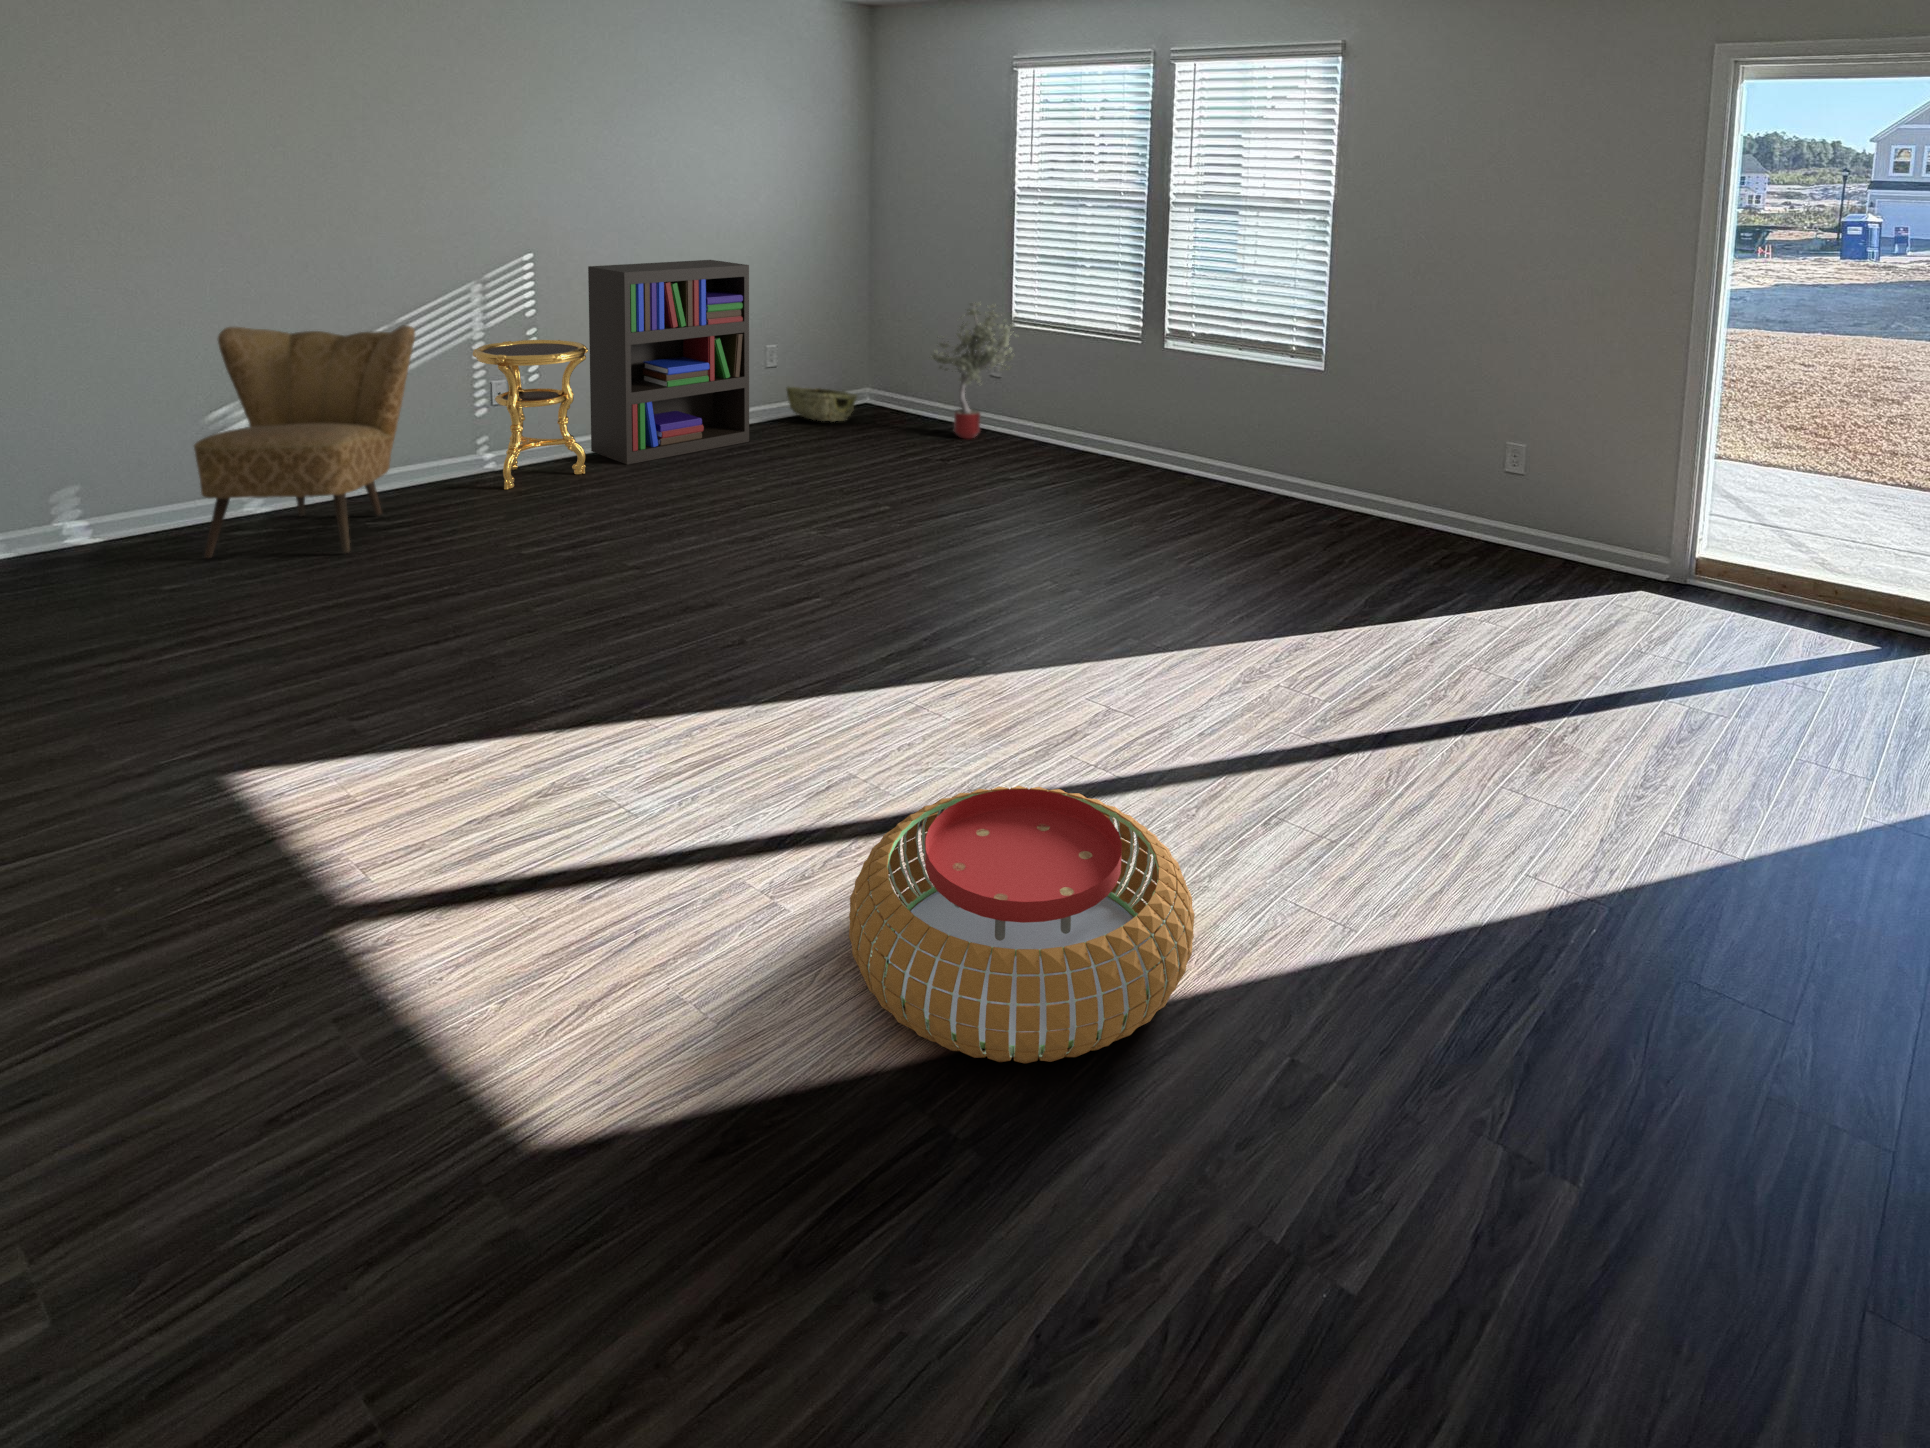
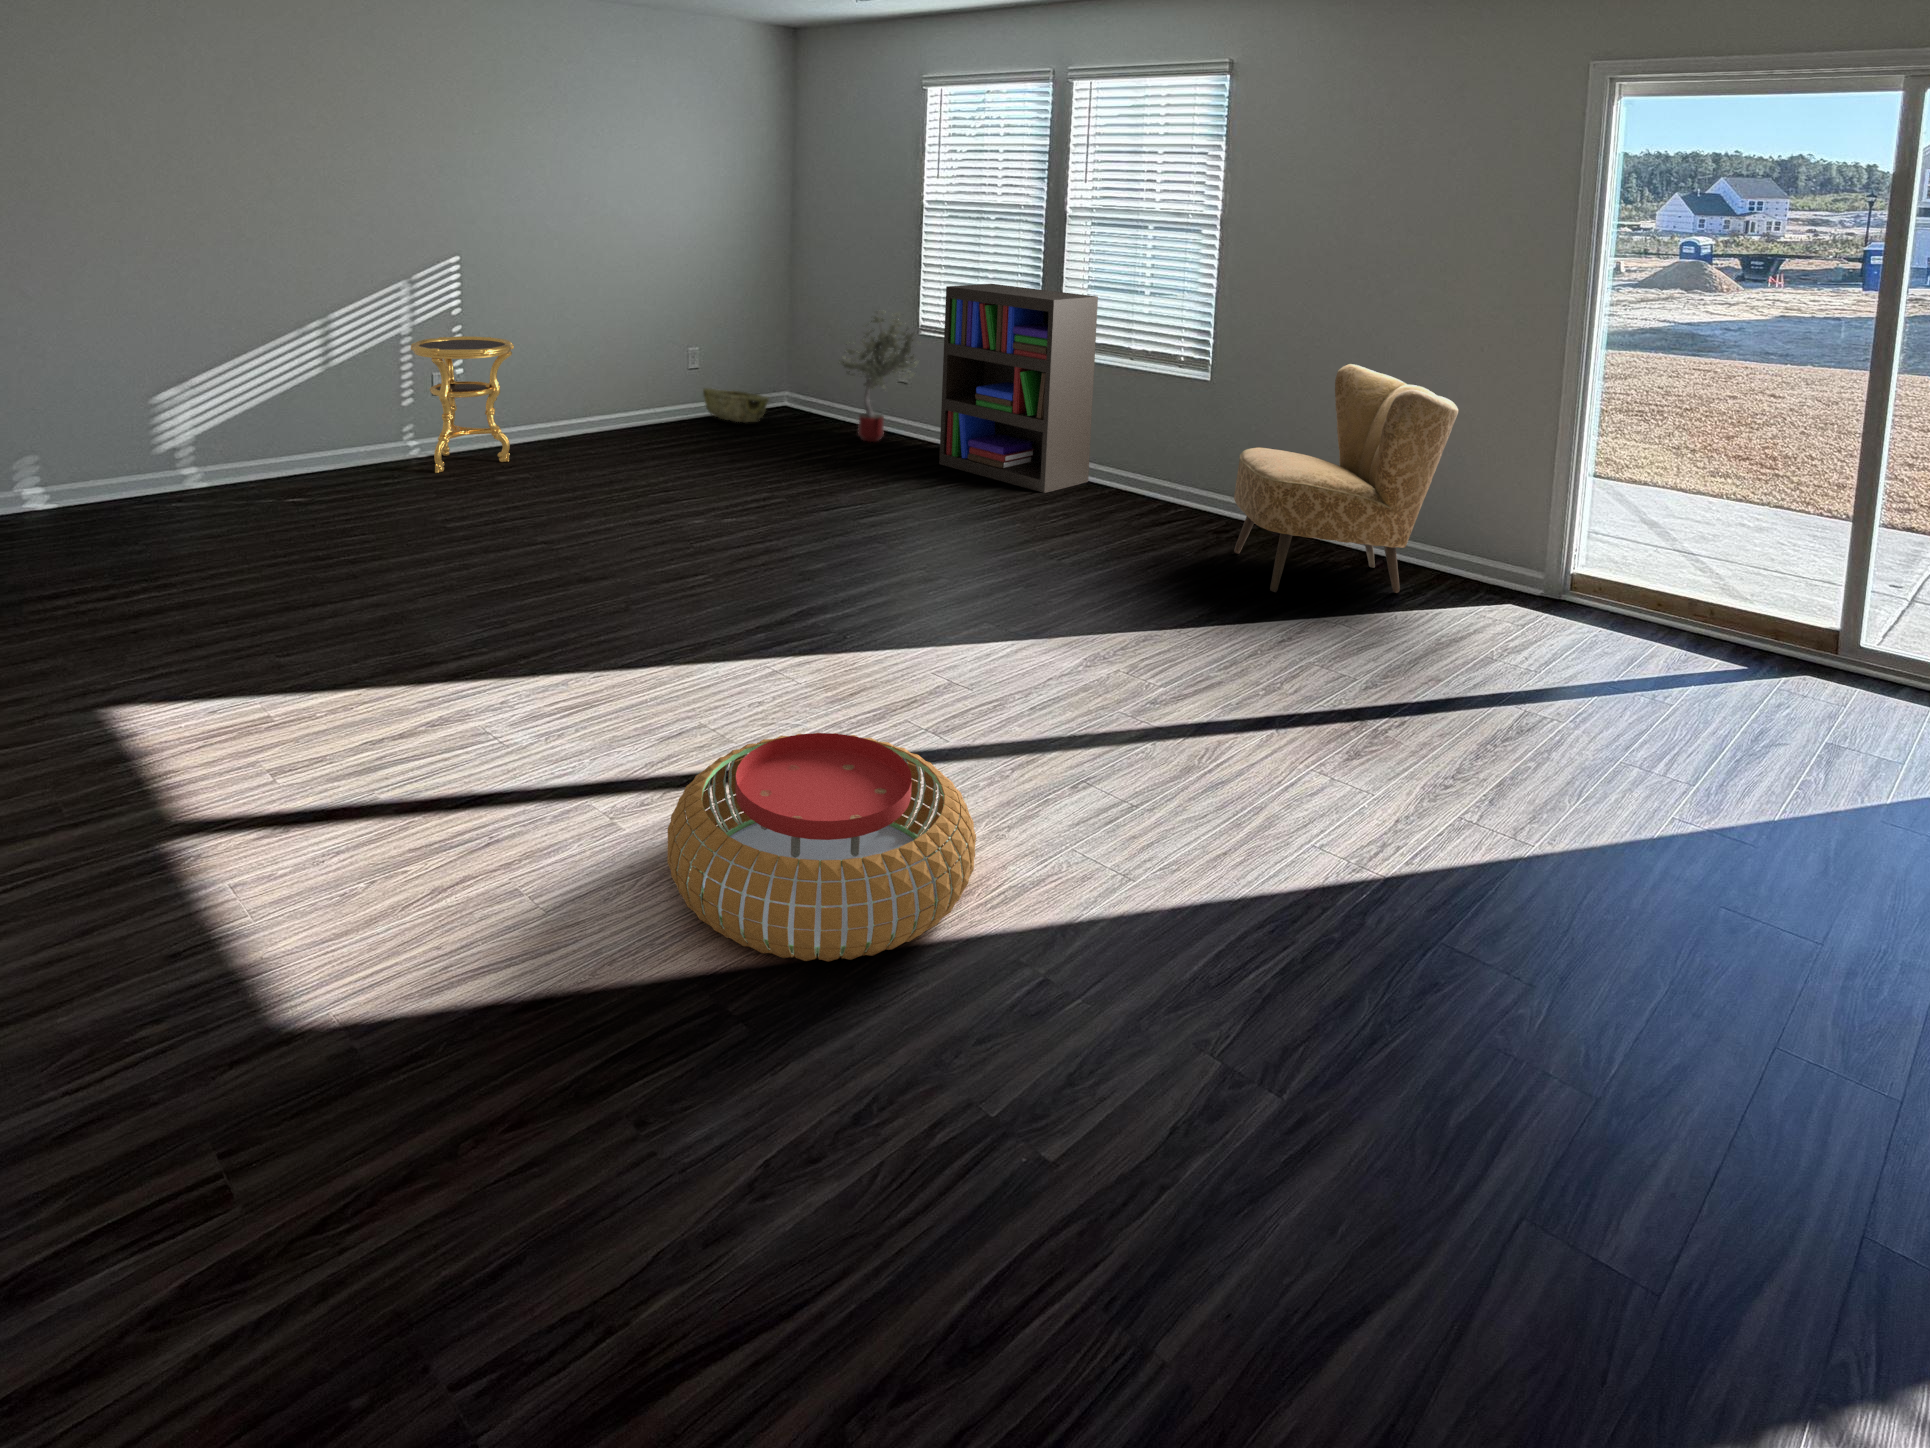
bookshelf: present [588,260,749,465] -> present [939,284,1098,493]
armchair: present [194,325,415,558] -> present [1234,364,1458,593]

